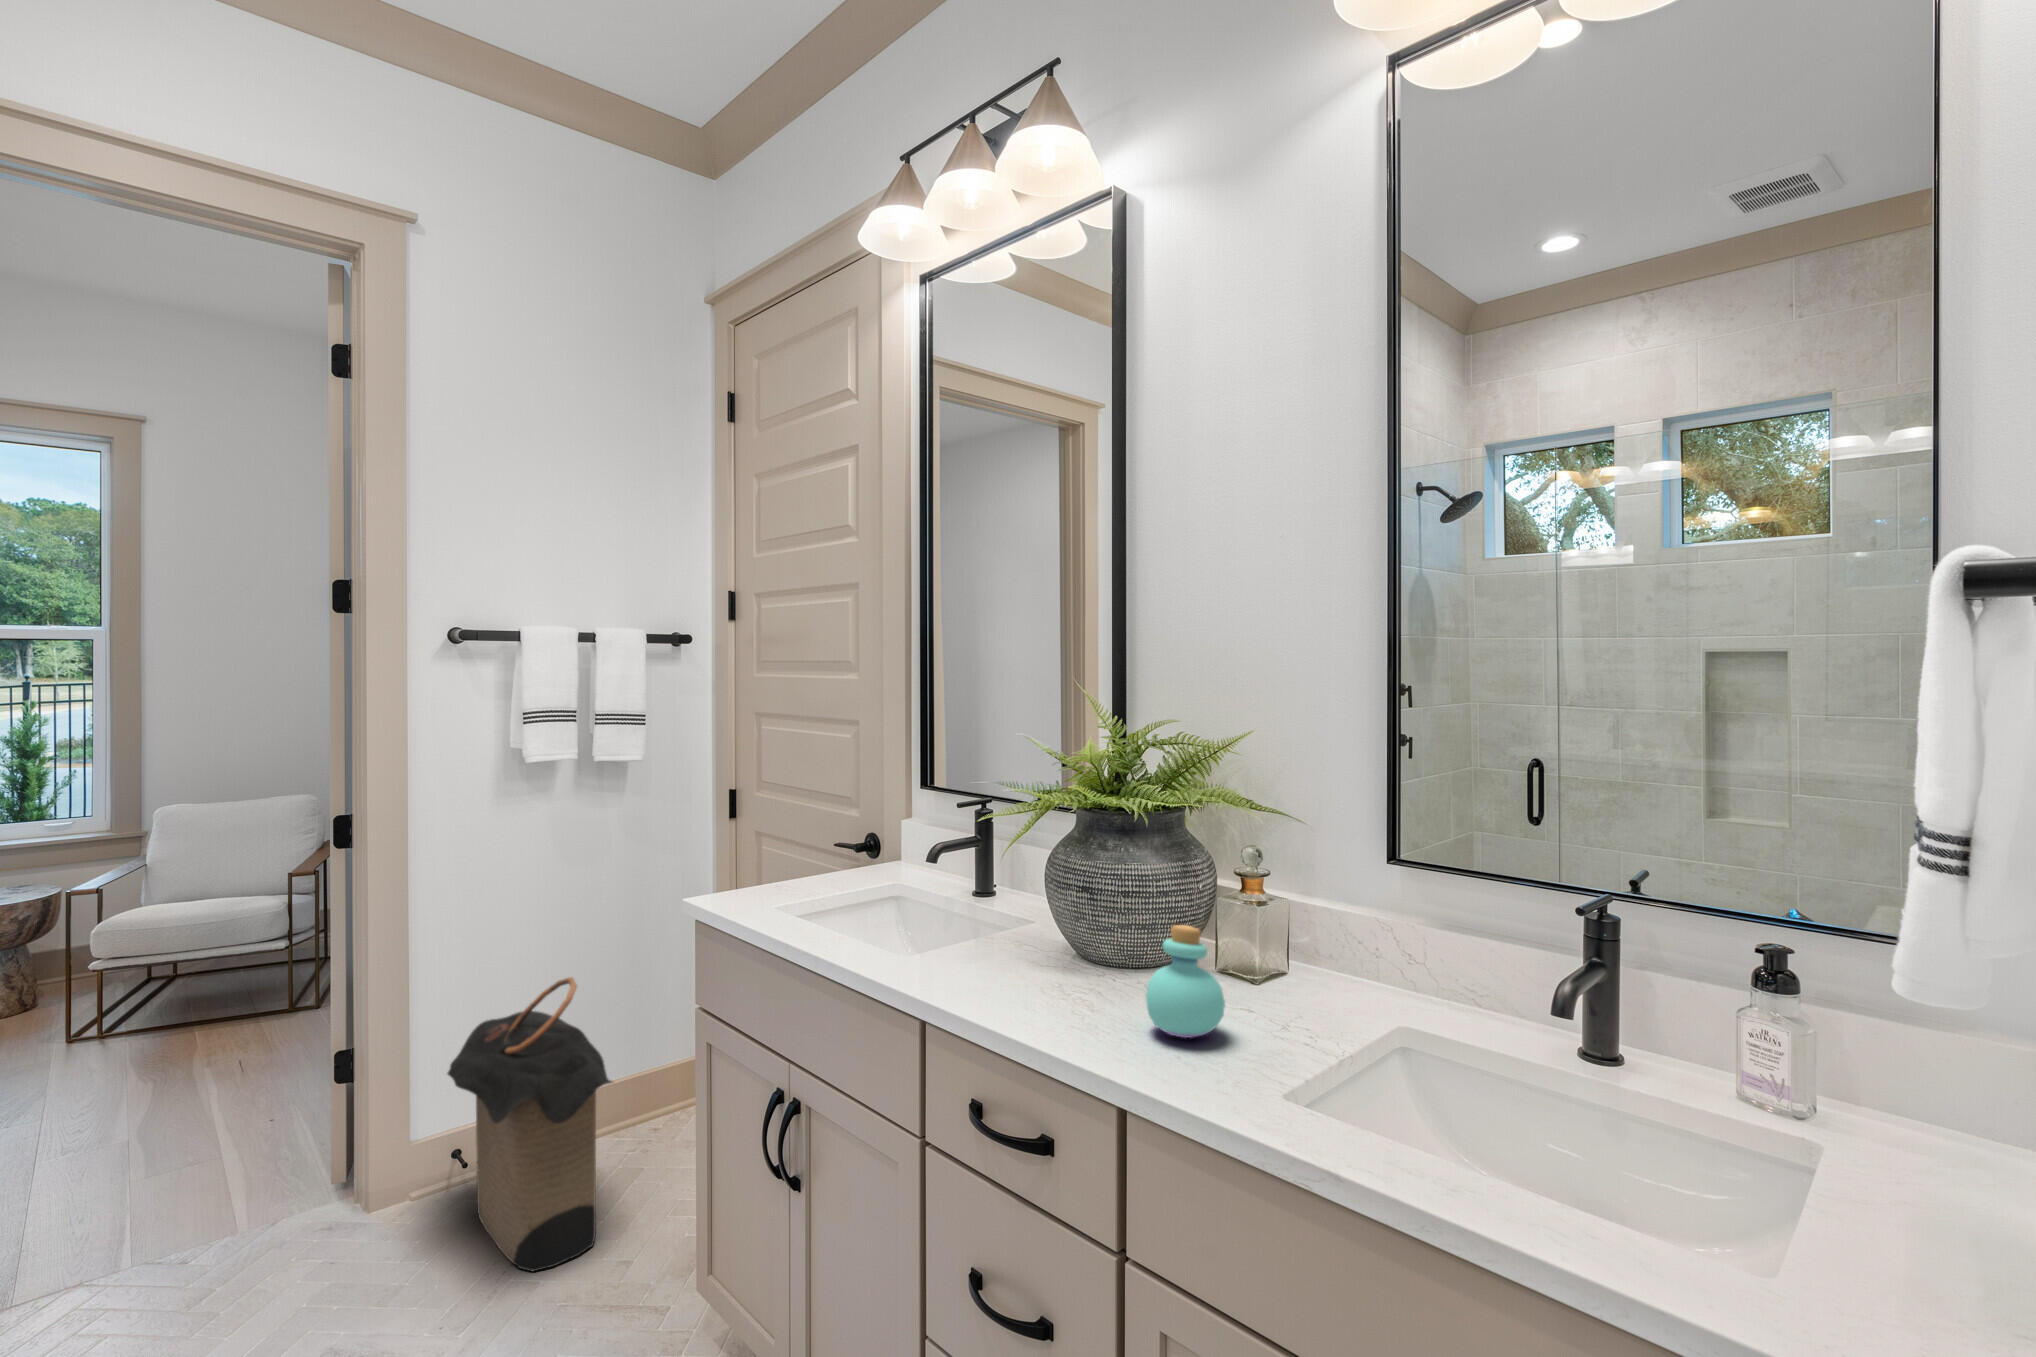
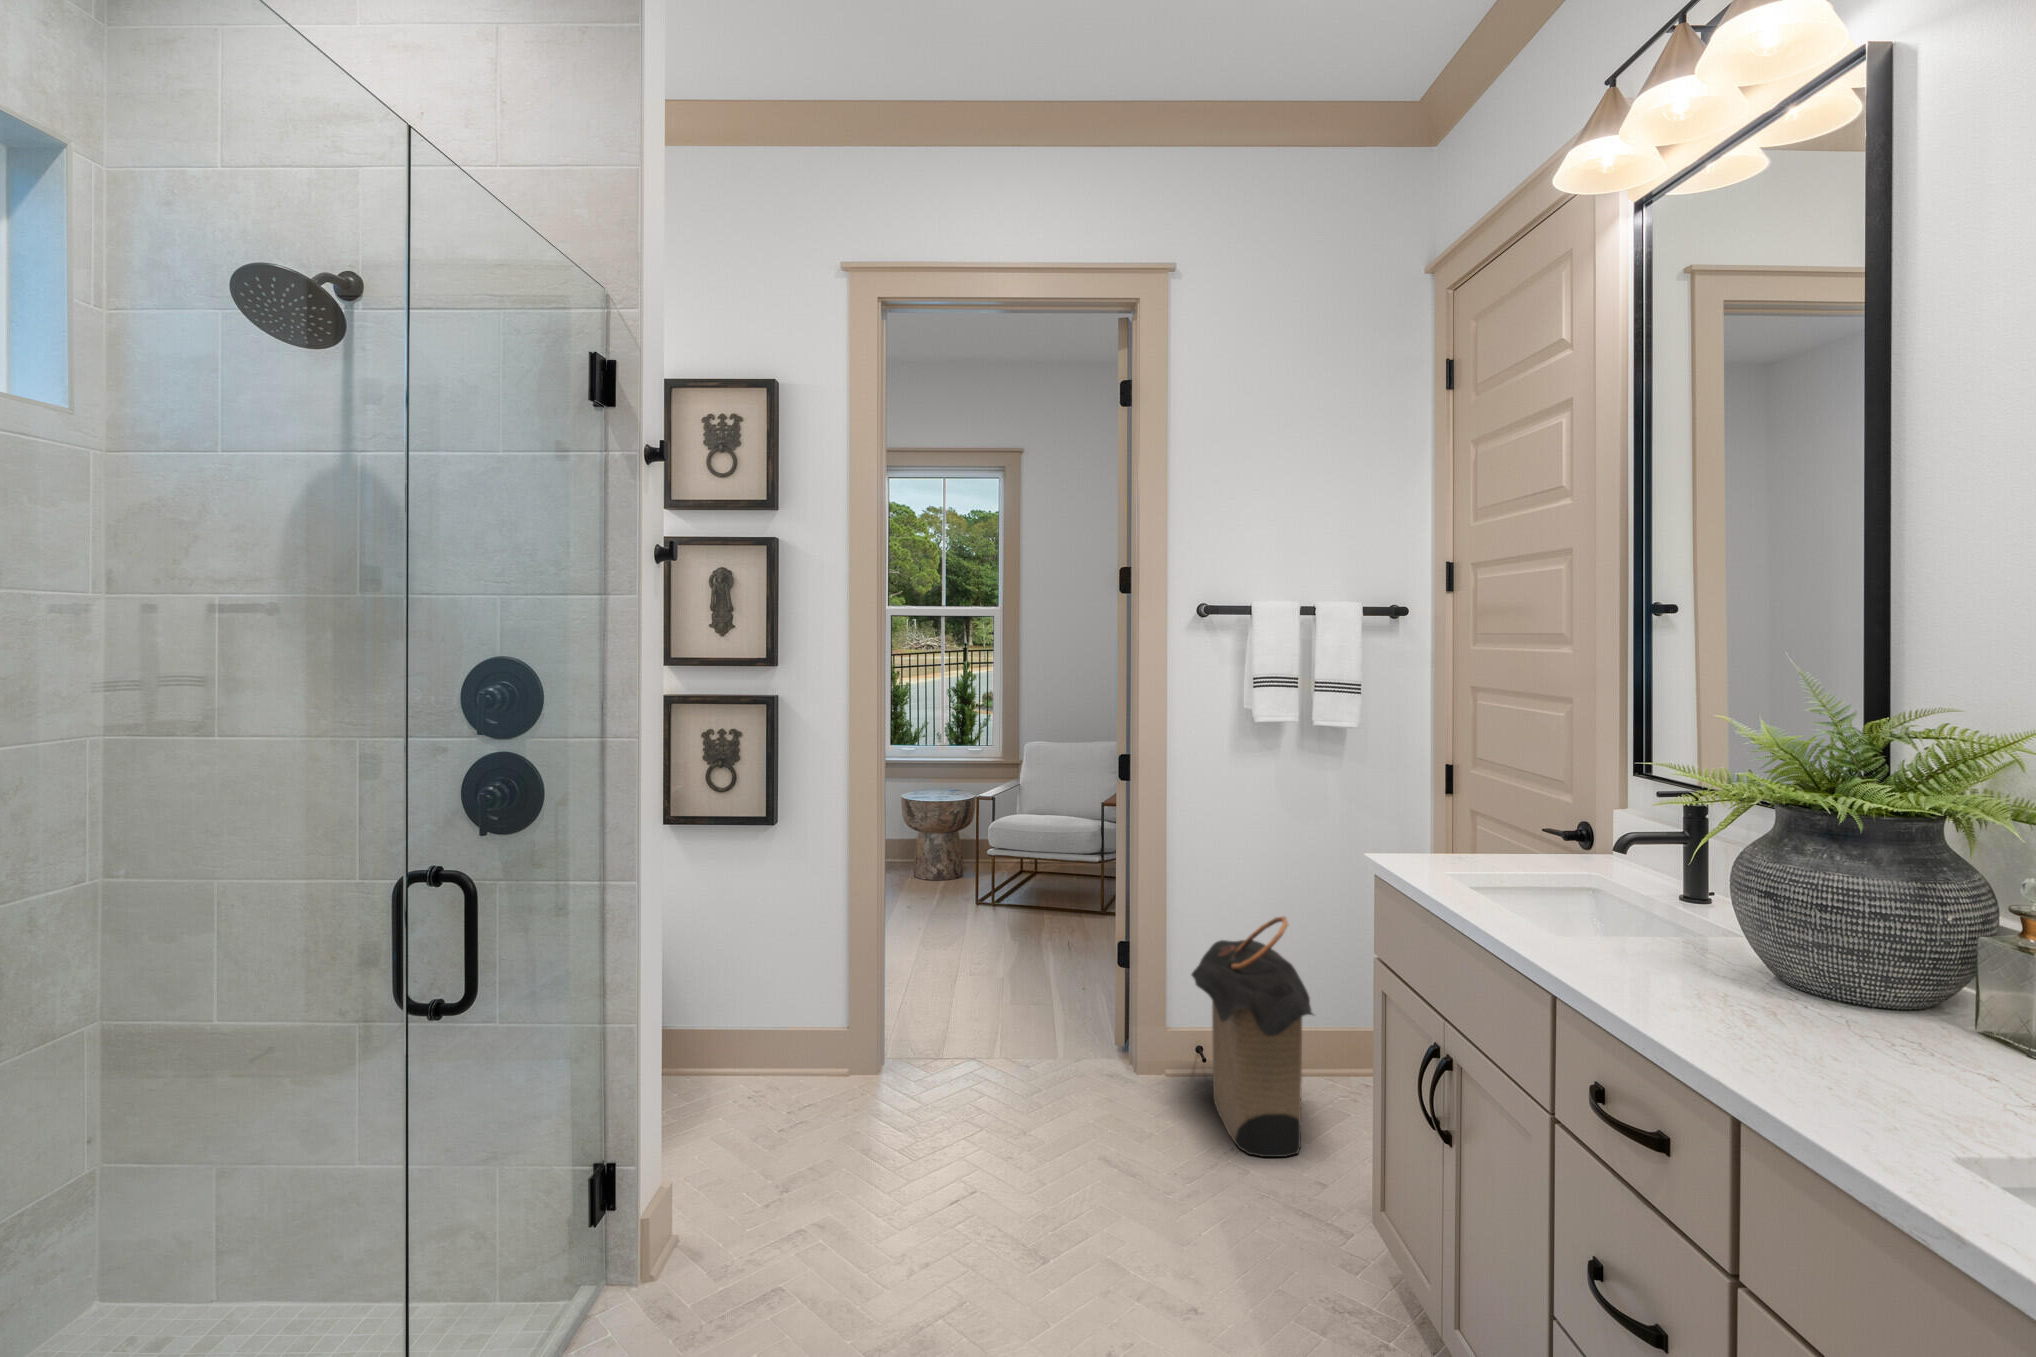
perfume bottle: present [1146,925,1225,1038] -> none [1798,944,1915,1074]

